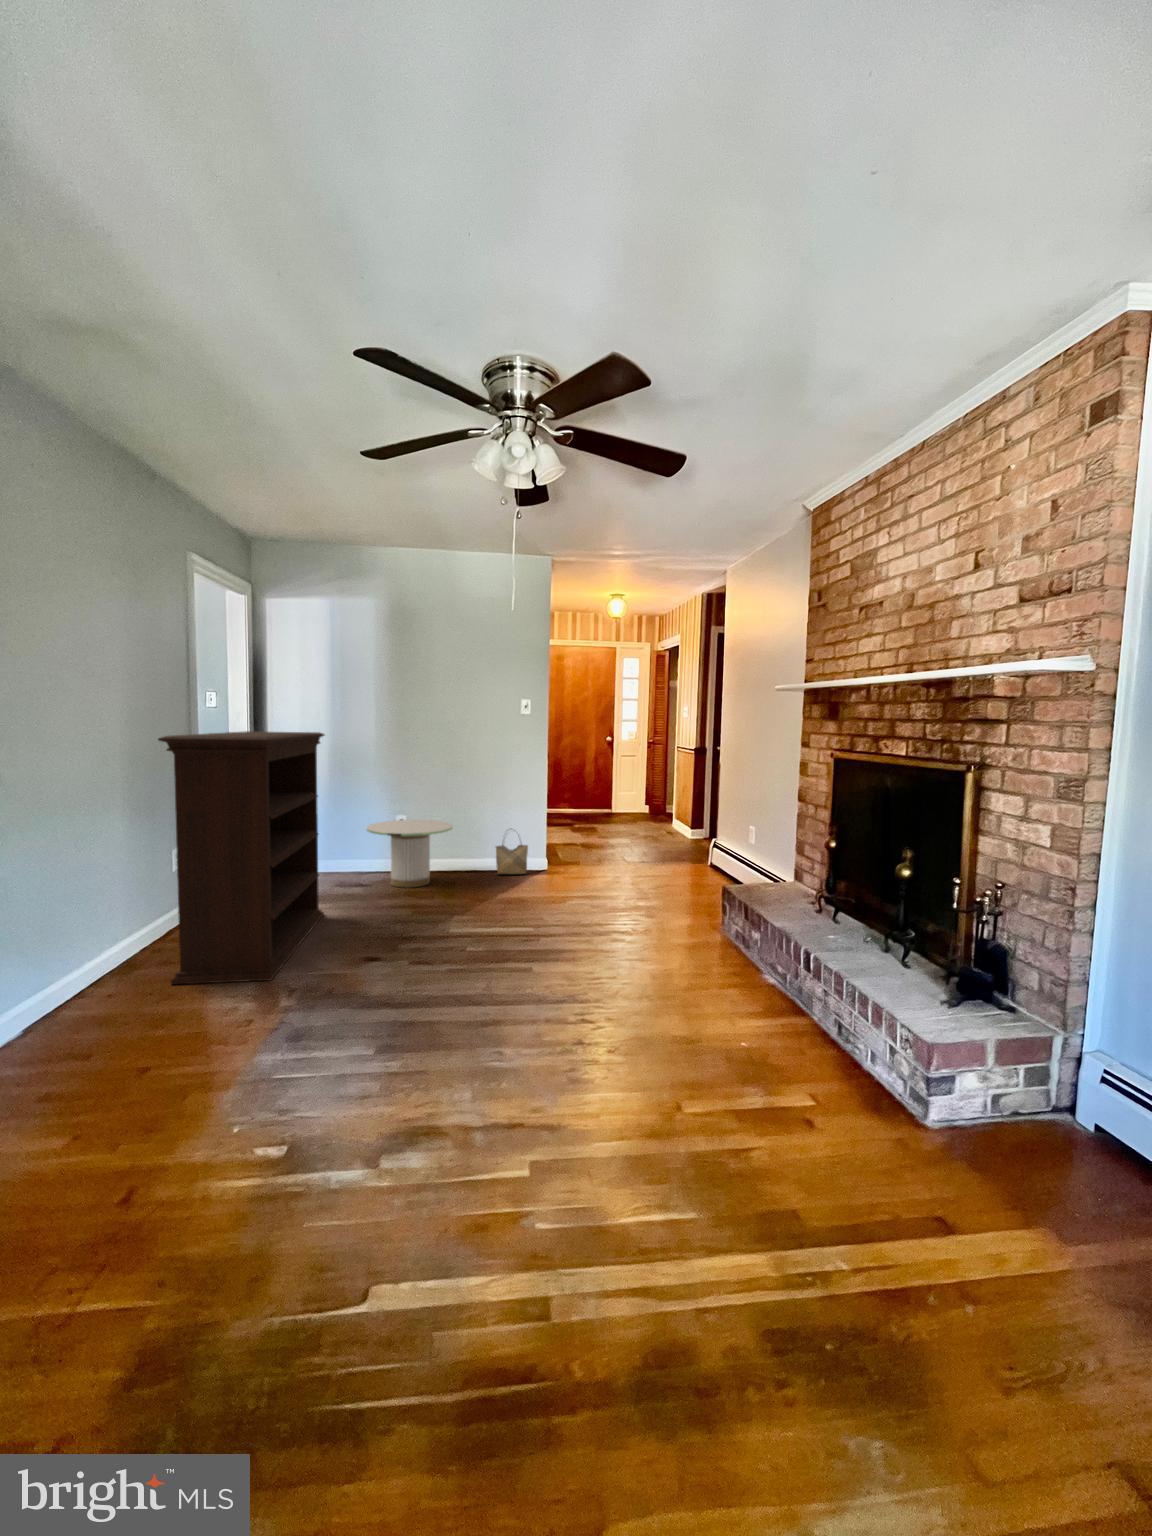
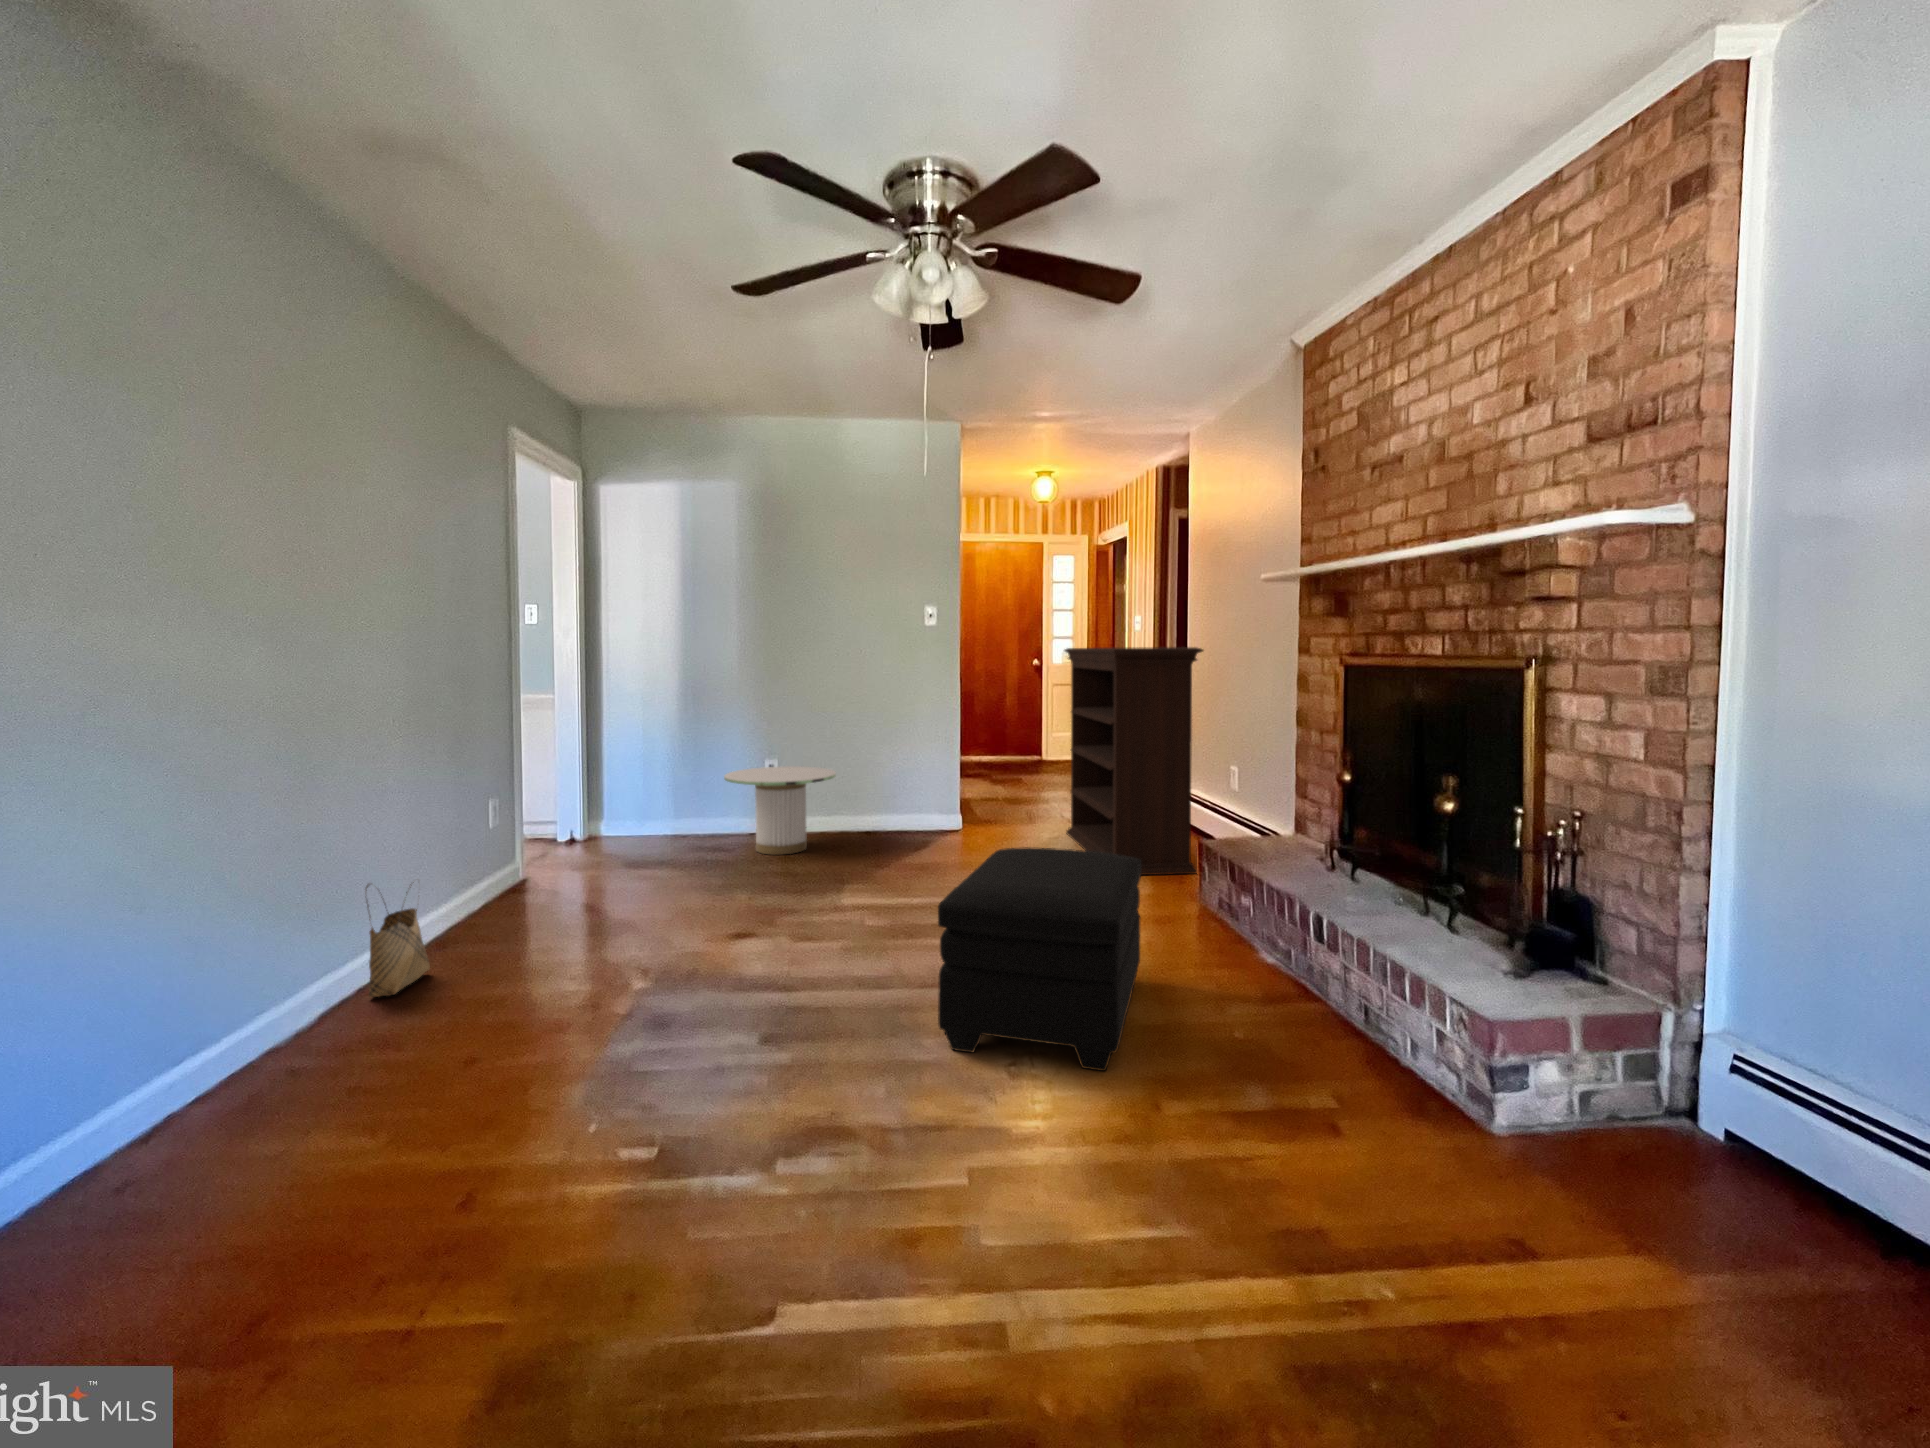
bookshelf: present [158,731,324,984] -> present [1064,647,1203,875]
woven basket: present [496,835,528,874] -> present [366,884,430,997]
ottoman: none [516,896,676,1075] -> present [938,847,1141,1071]

